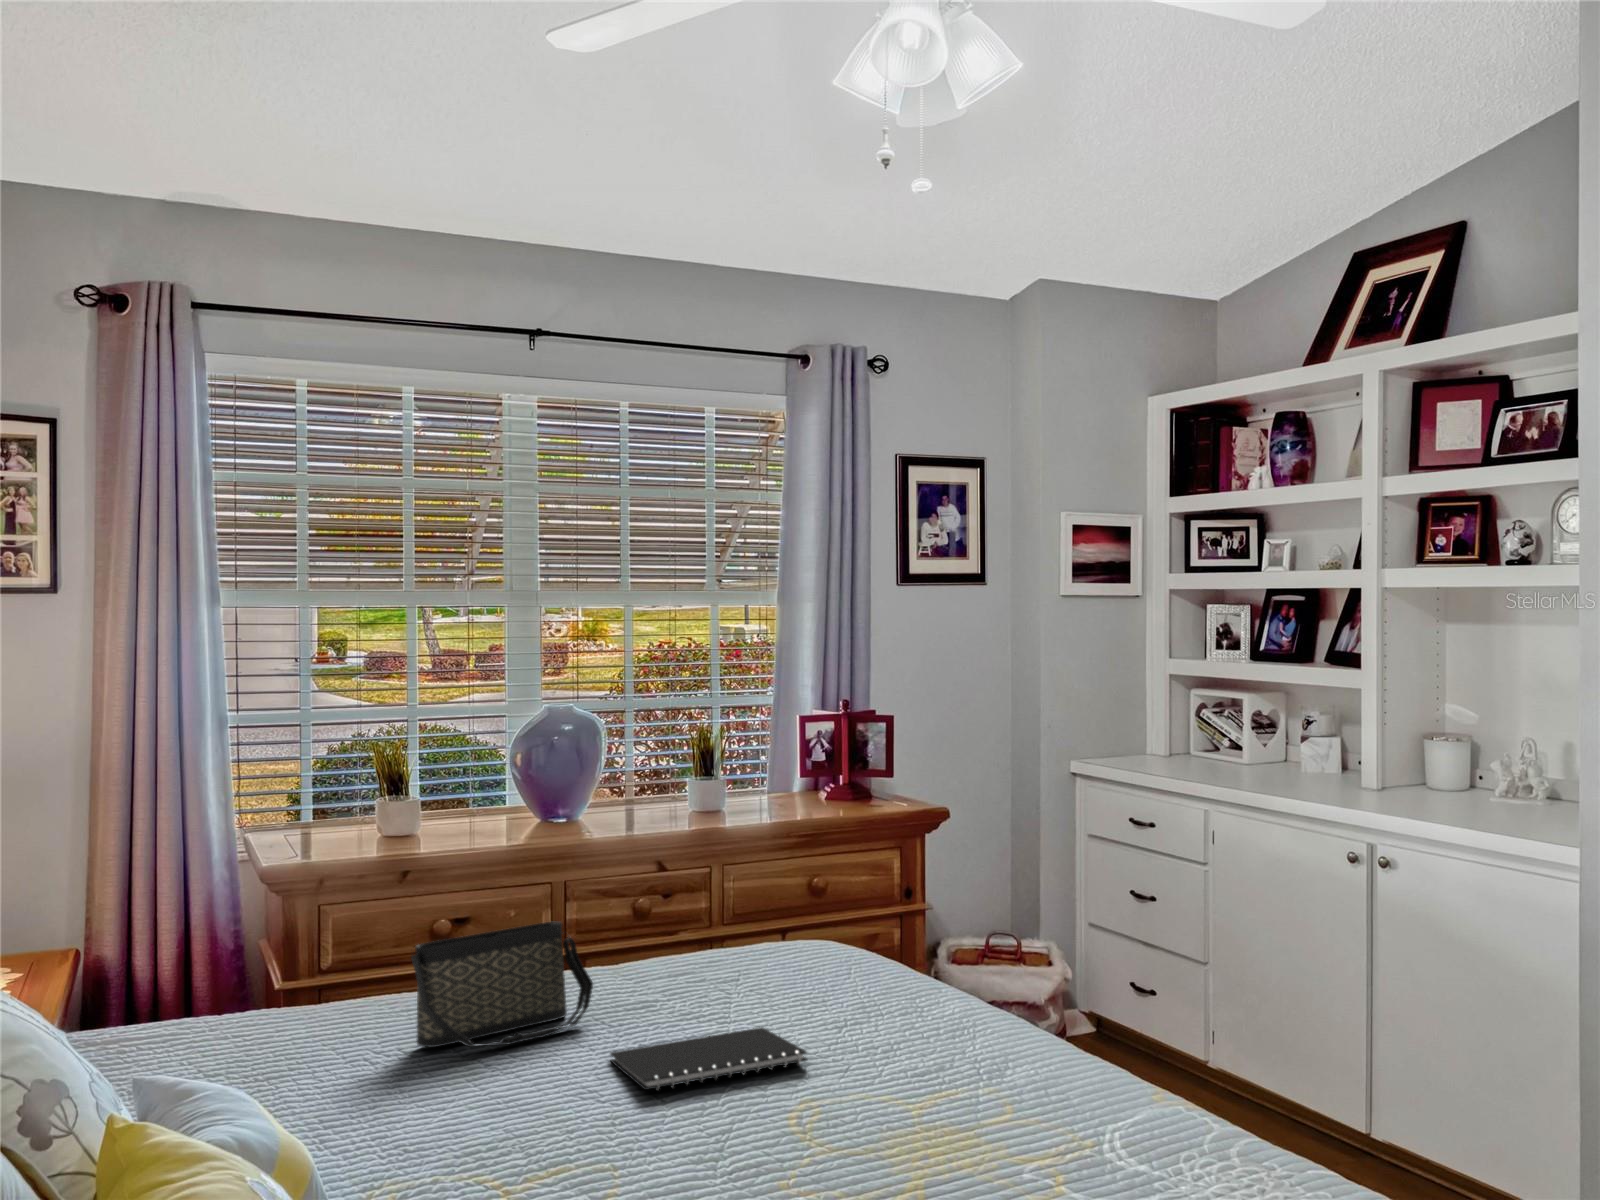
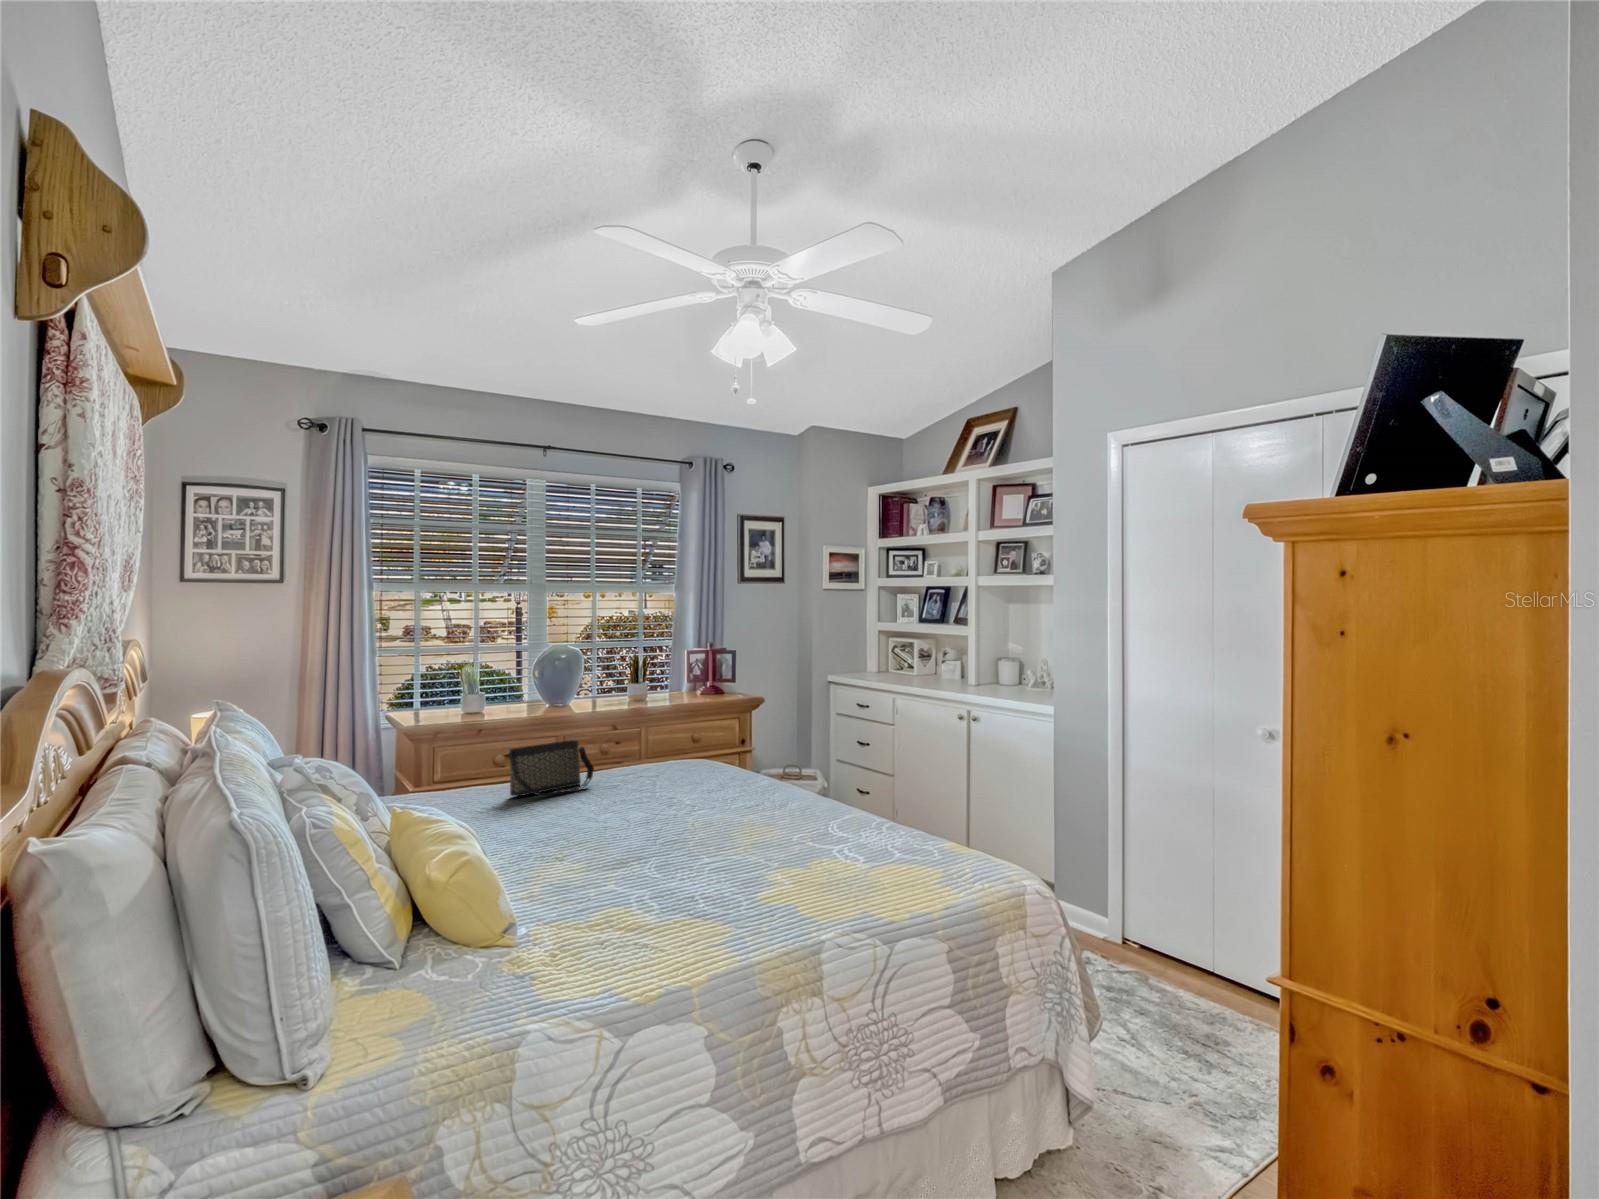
notebook: present [610,1027,807,1091] -> none [605,784,697,806]

